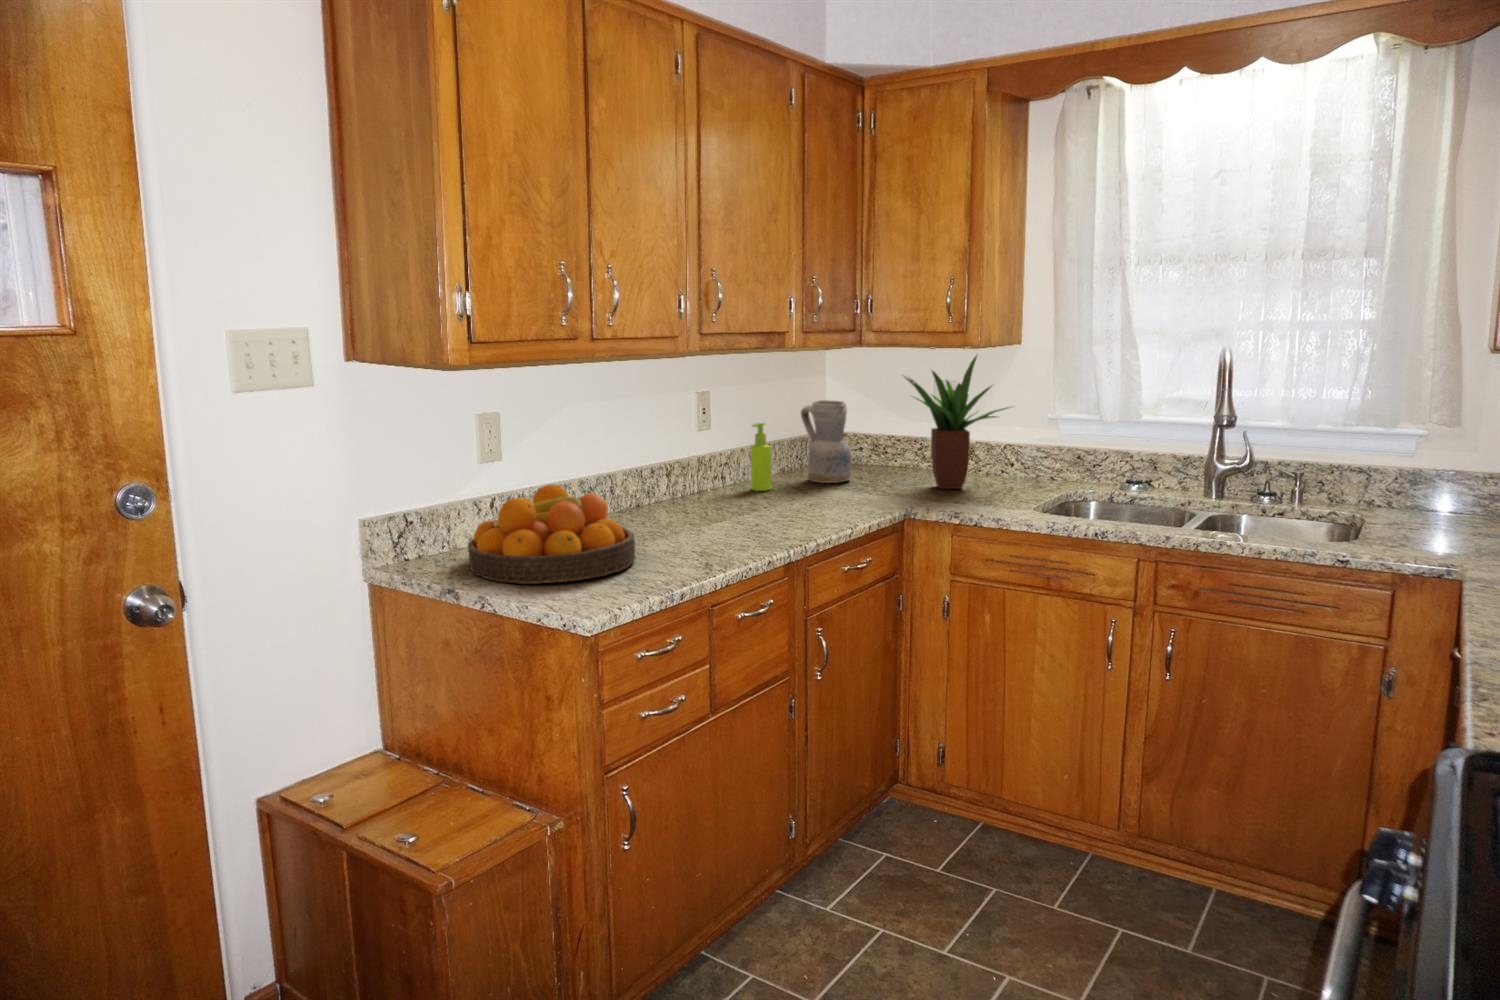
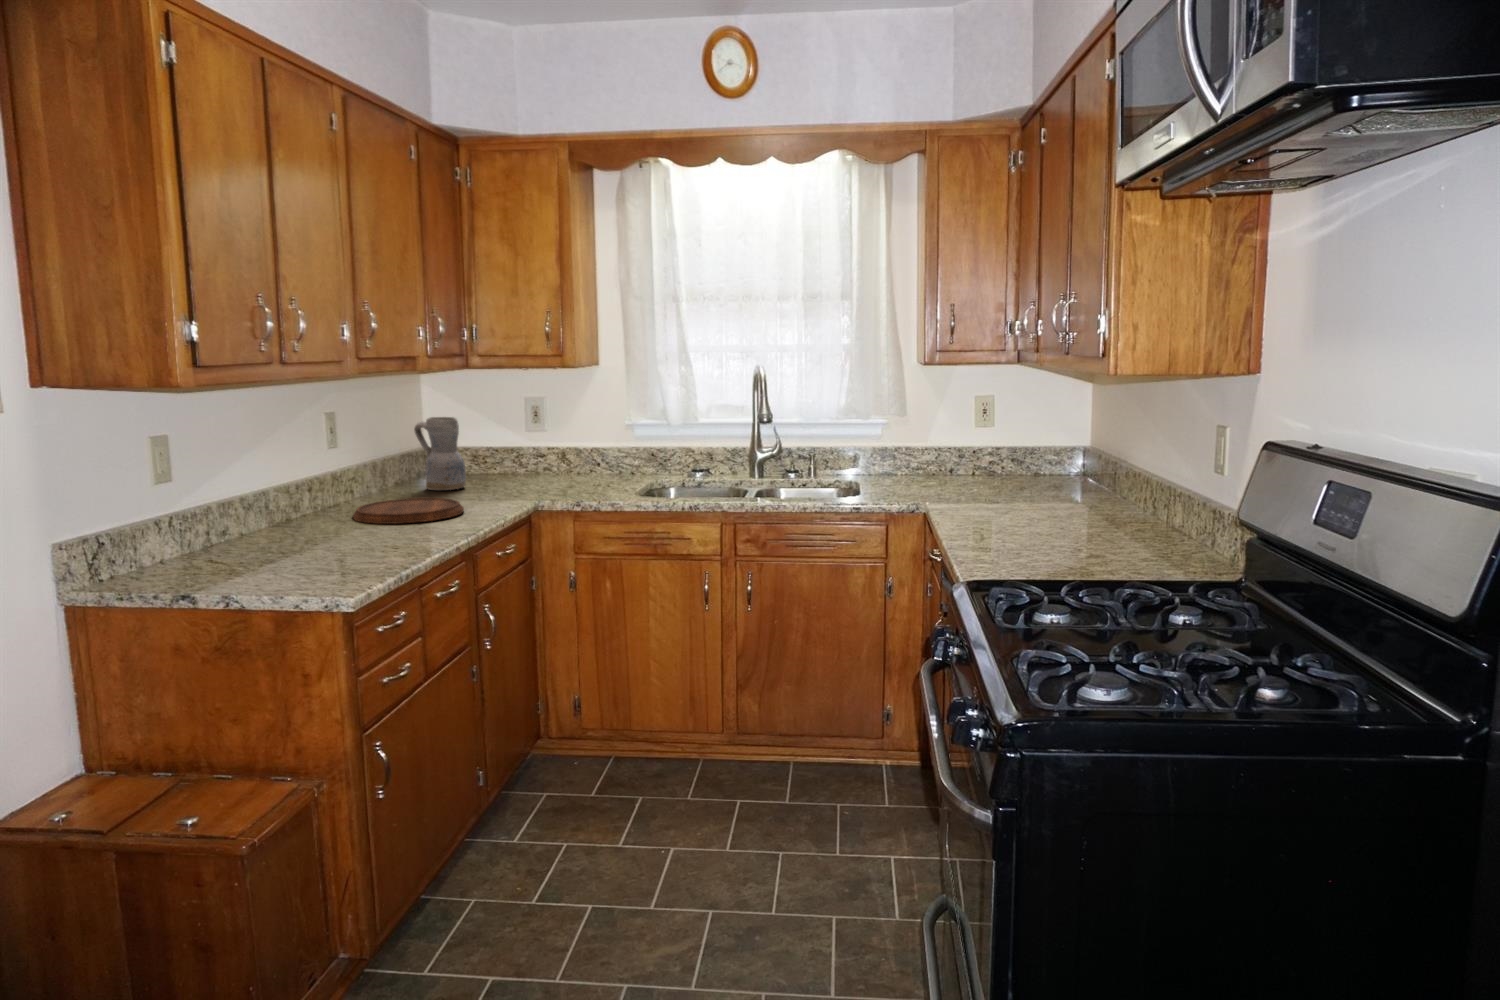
potted plant: present [905,356,1013,489] -> none [506,372,603,488]
soap dispenser: present [751,423,771,491] -> none [379,439,400,501]
fruit bowl: present [468,484,635,584] -> none [177,497,342,585]
cutting board: none [702,491,821,522] -> present [353,498,464,524]

